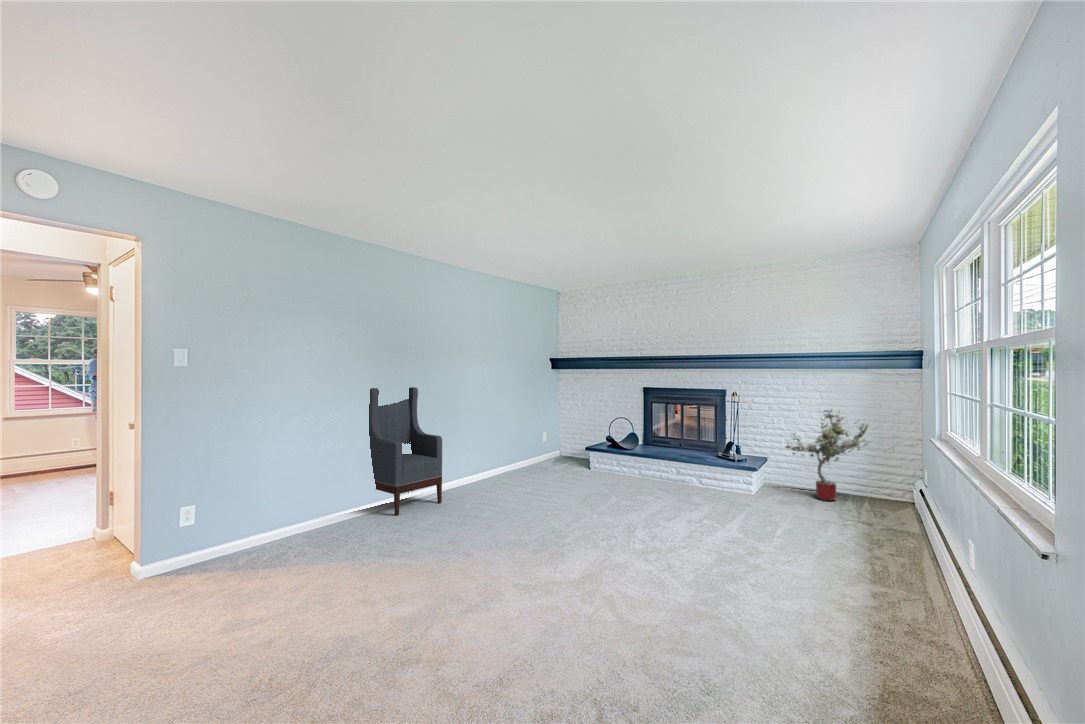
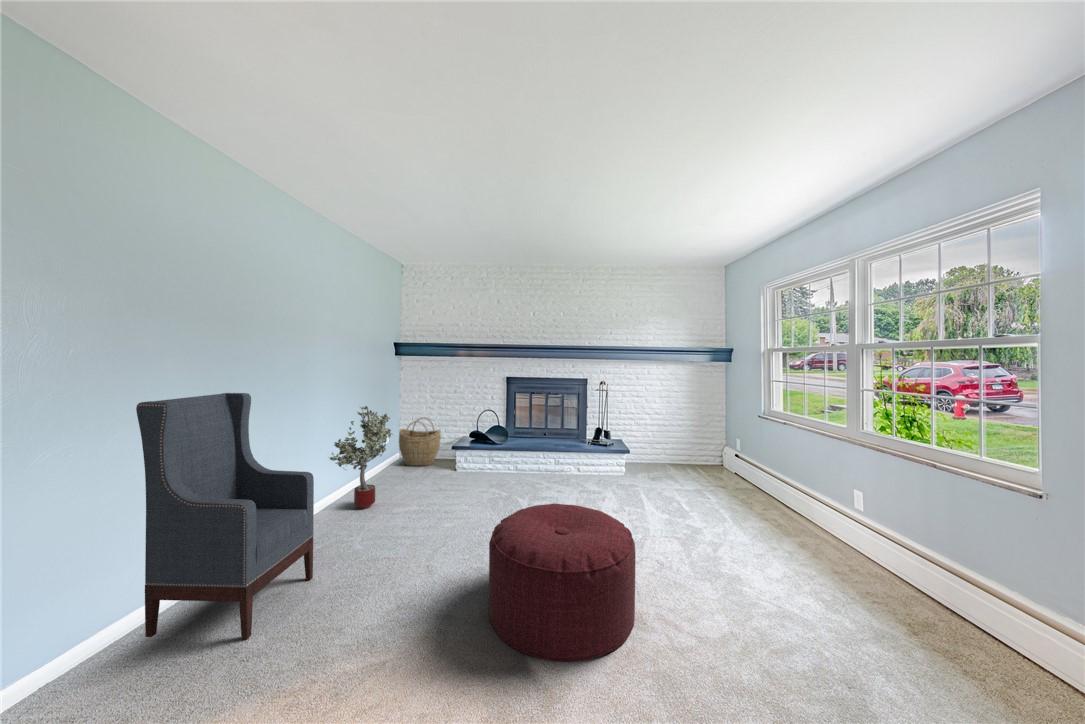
potted tree: present [785,410,870,501] -> present [330,406,393,509]
woven basket: none [551,422,586,464] -> present [399,417,441,466]
ottoman: none [500,474,608,566] -> present [488,503,636,662]

